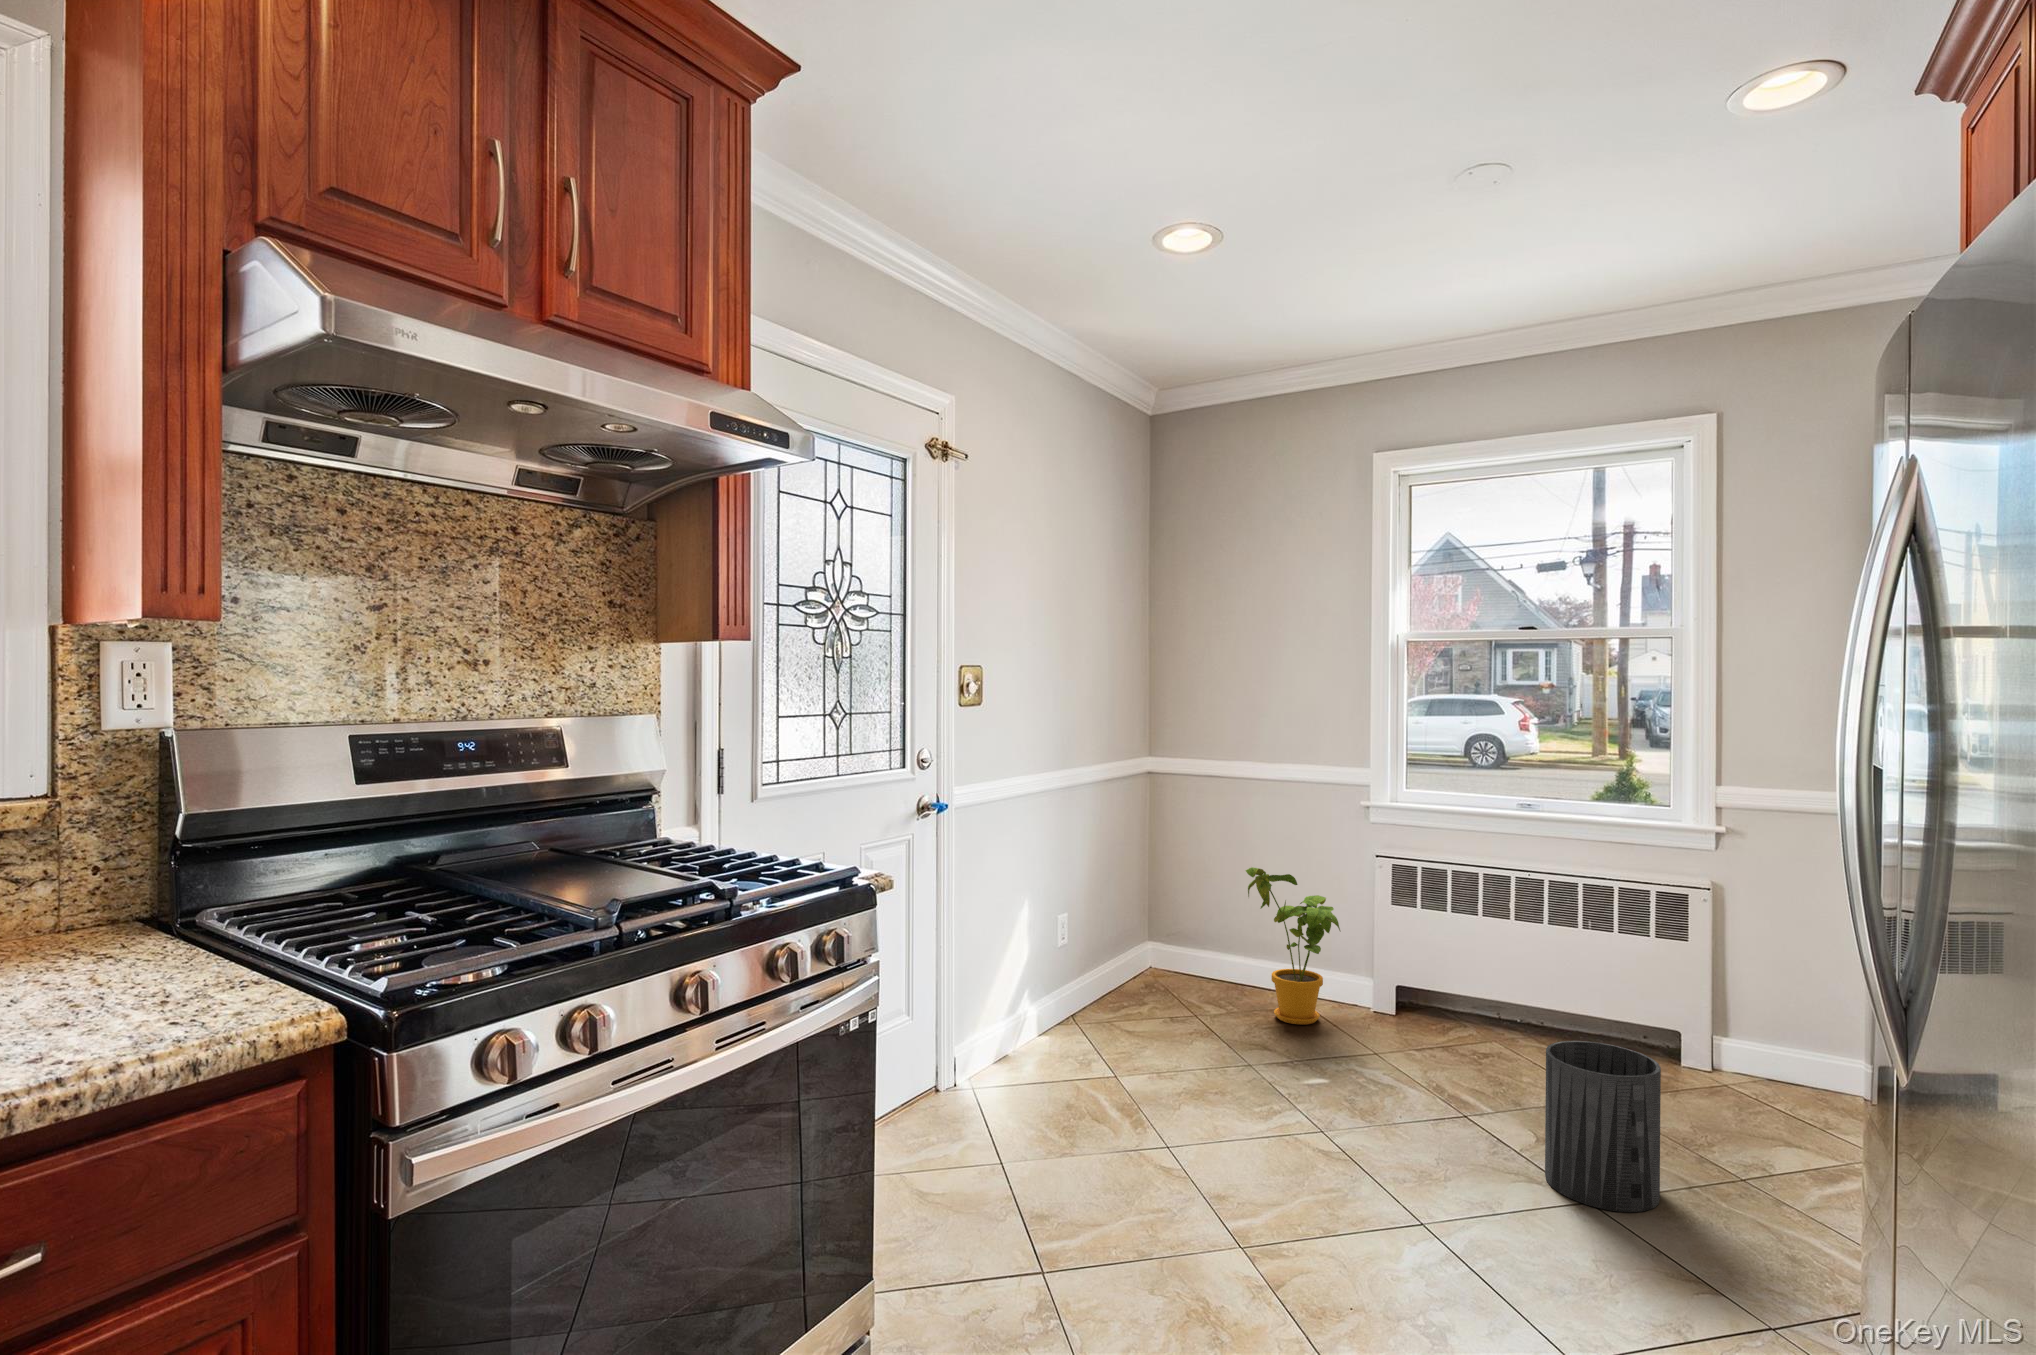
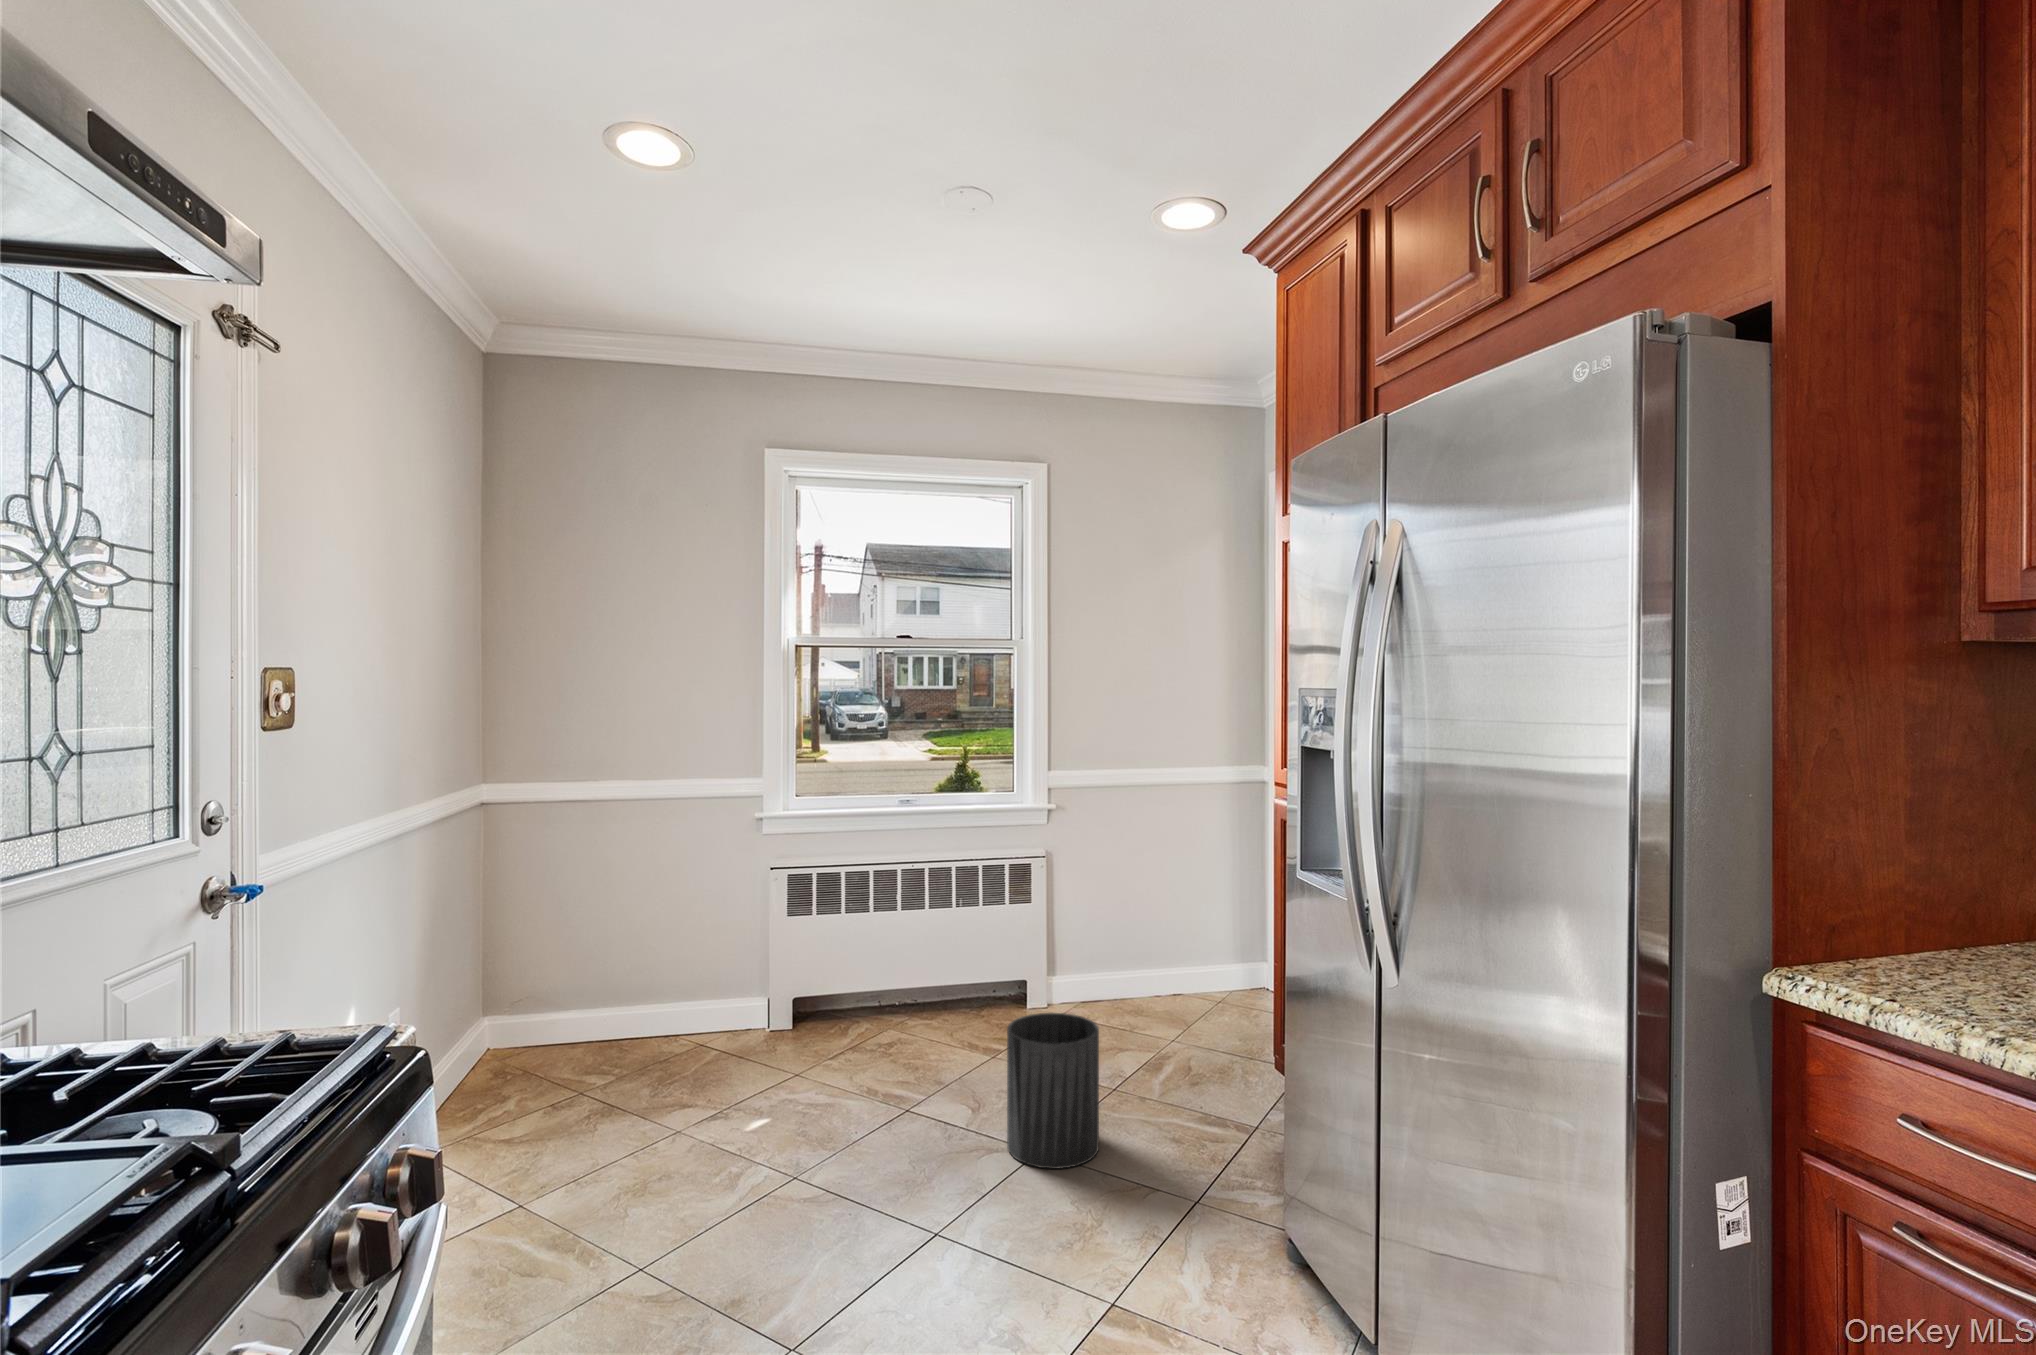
house plant: present [1246,867,1340,1025] -> none [638,899,746,1067]

